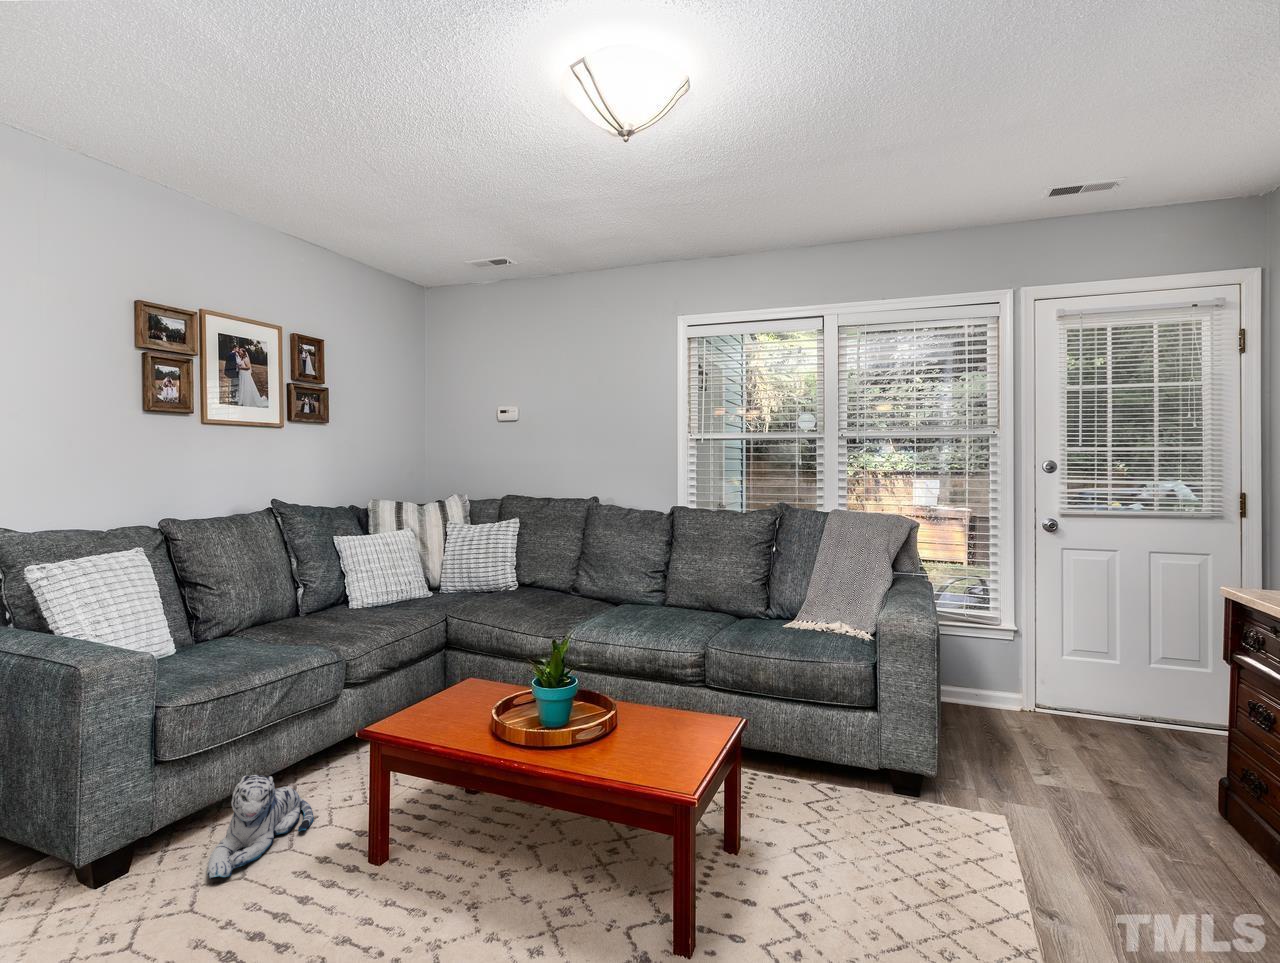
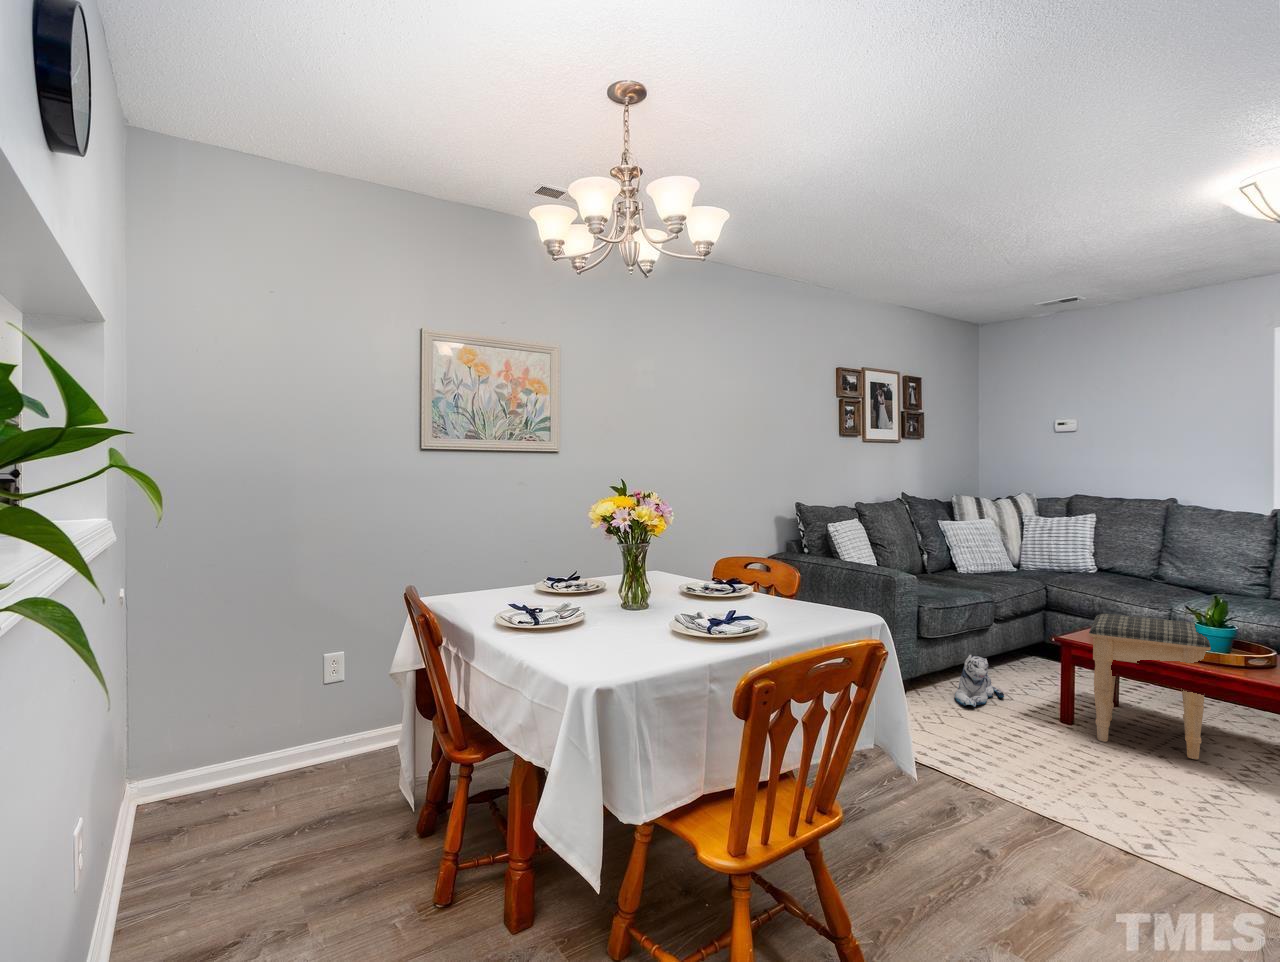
footstool: none [368,685,550,919] -> present [1089,614,1211,759]

